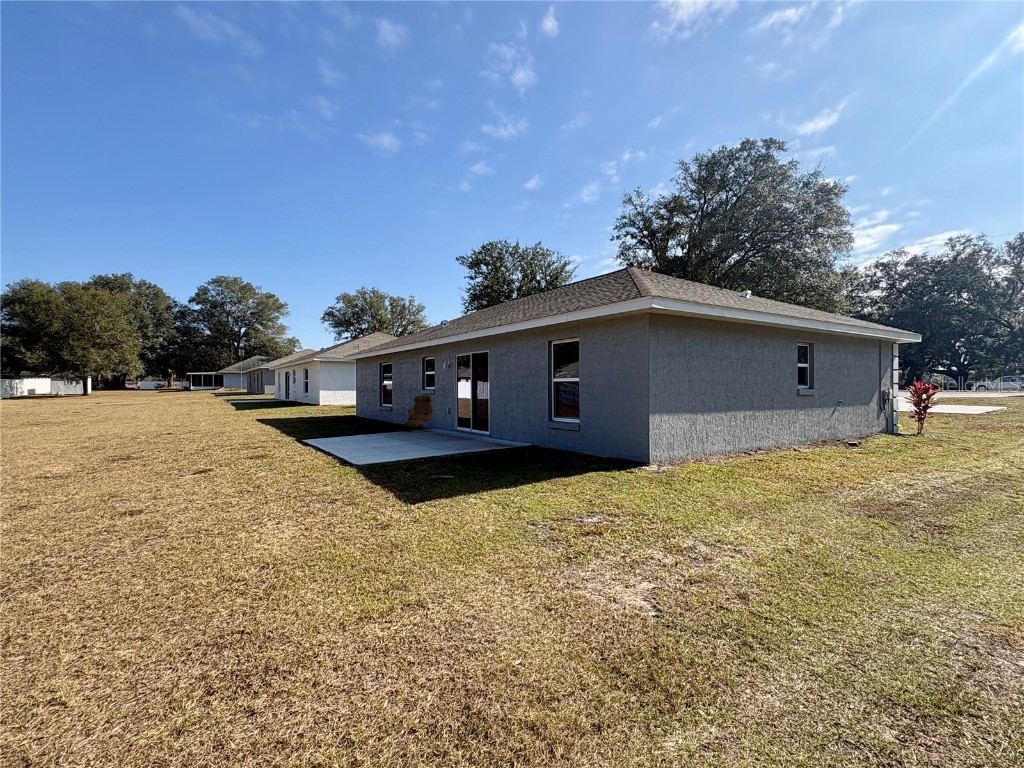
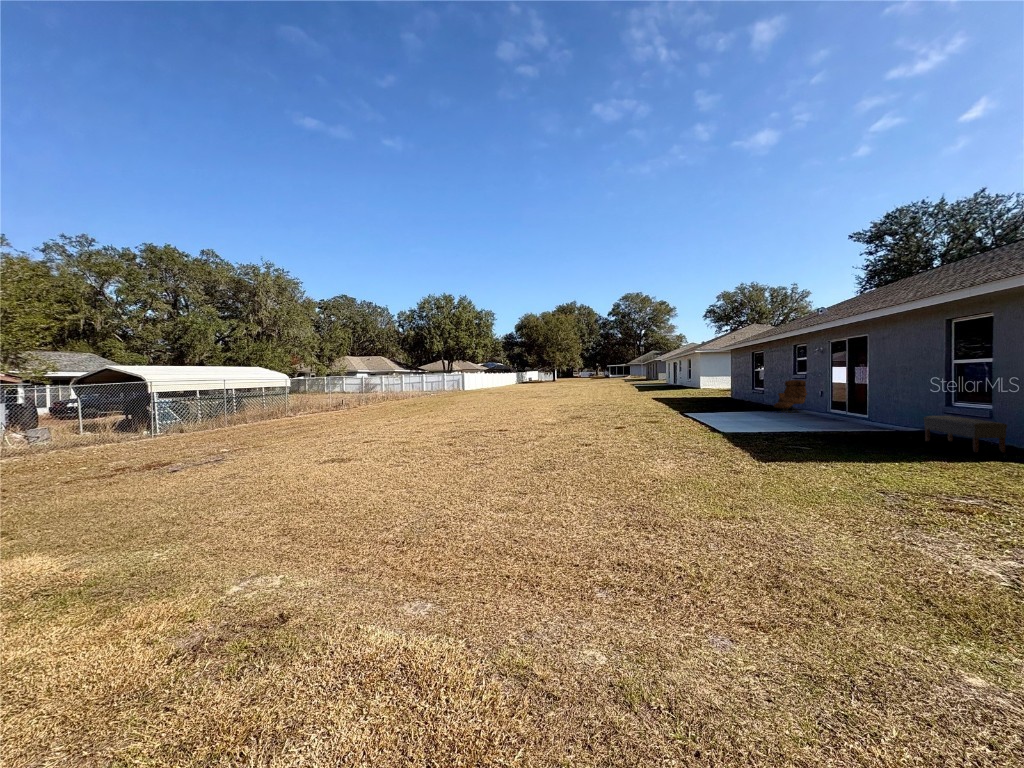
bench: none [535,429,588,462] -> present [923,416,1007,452]

